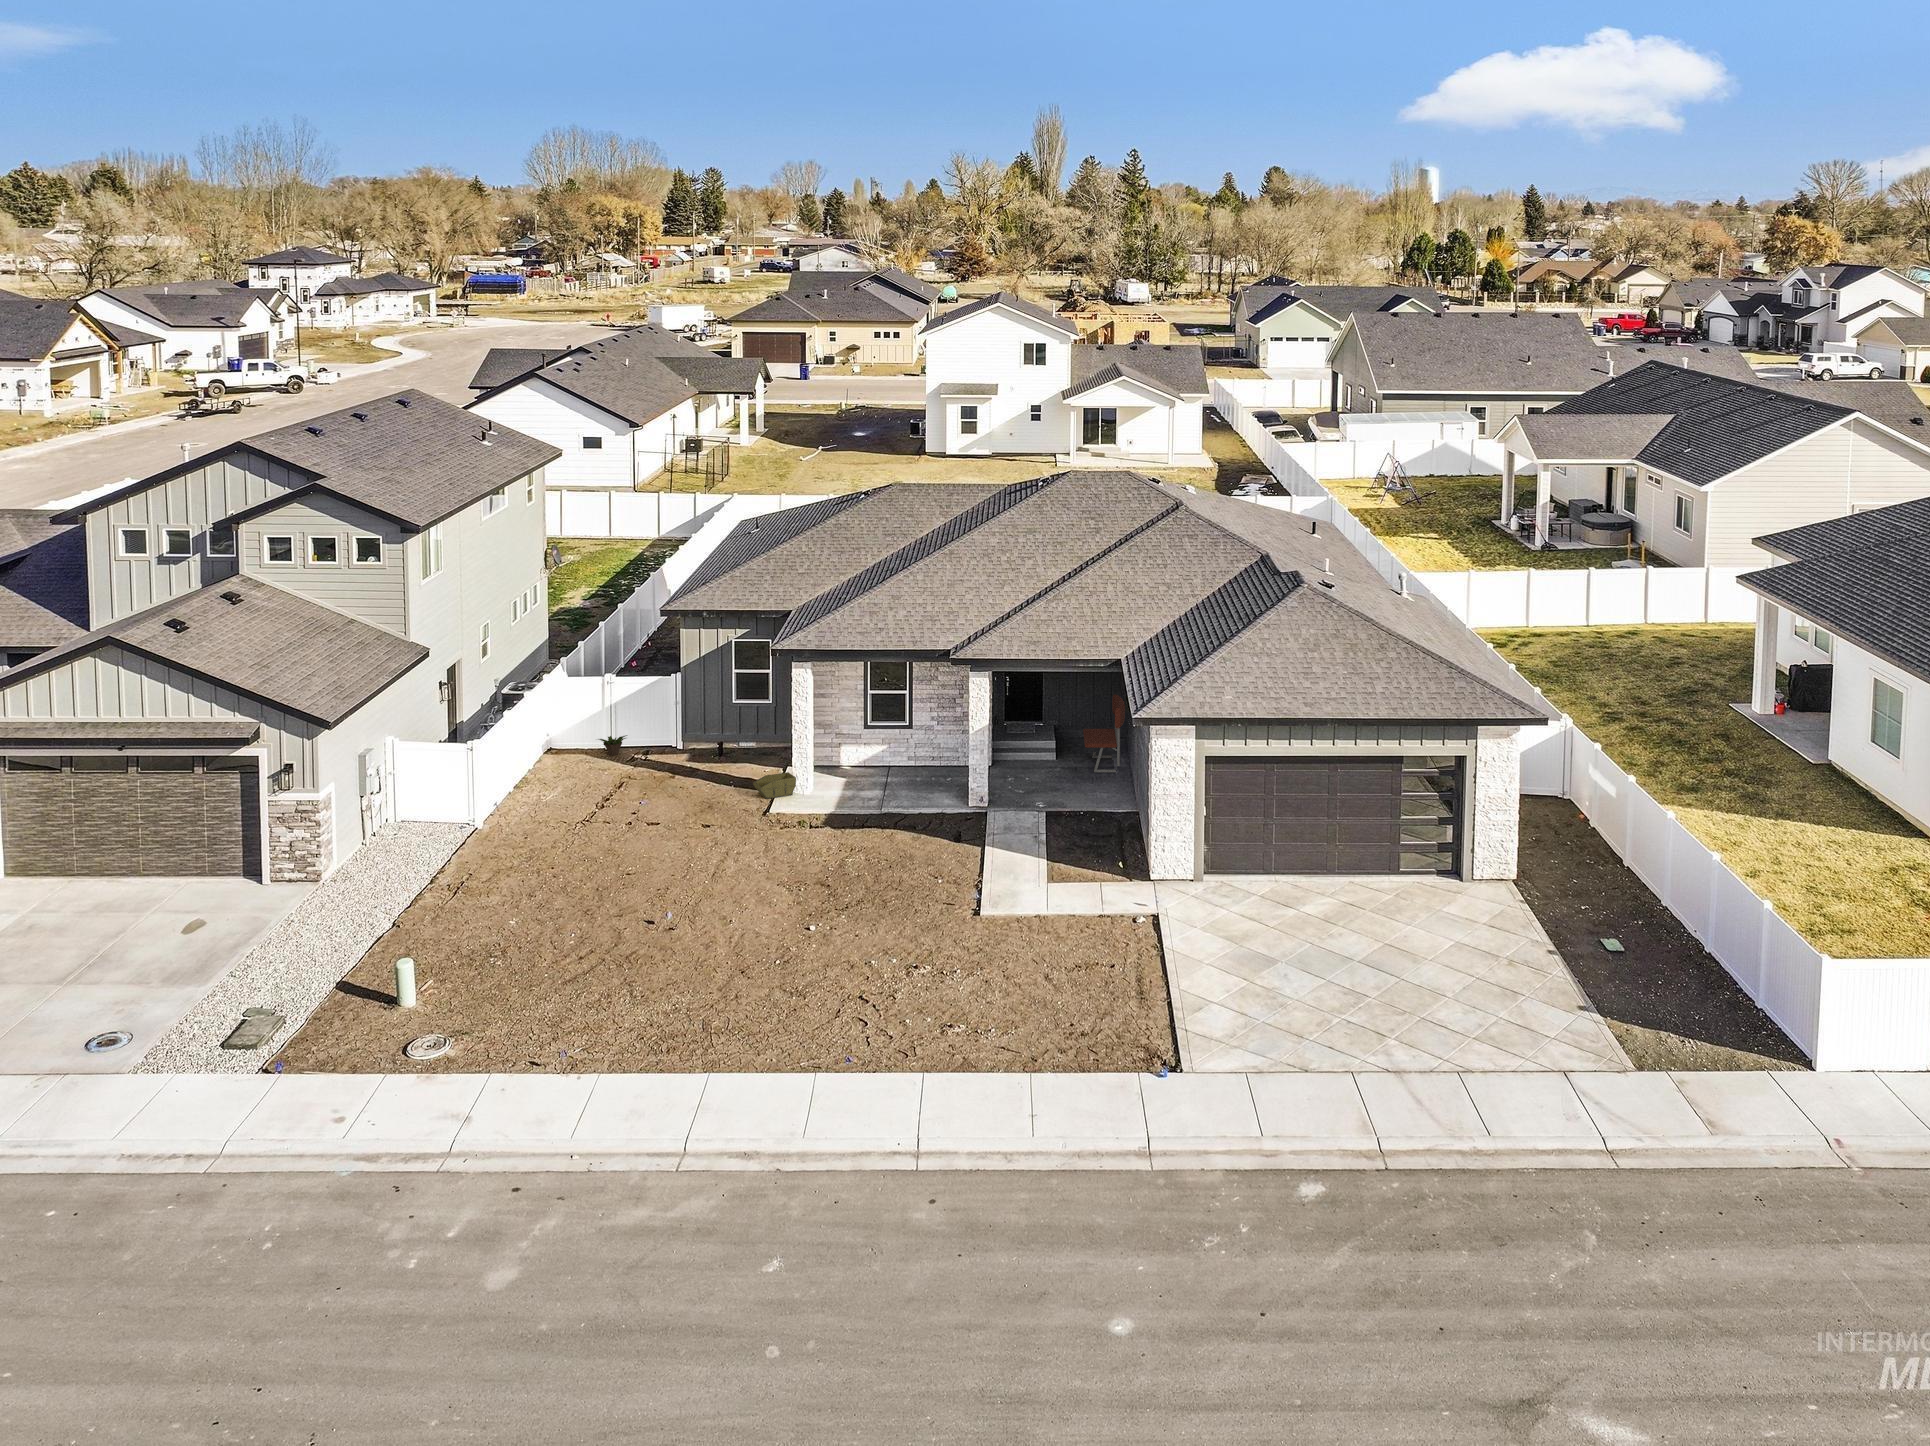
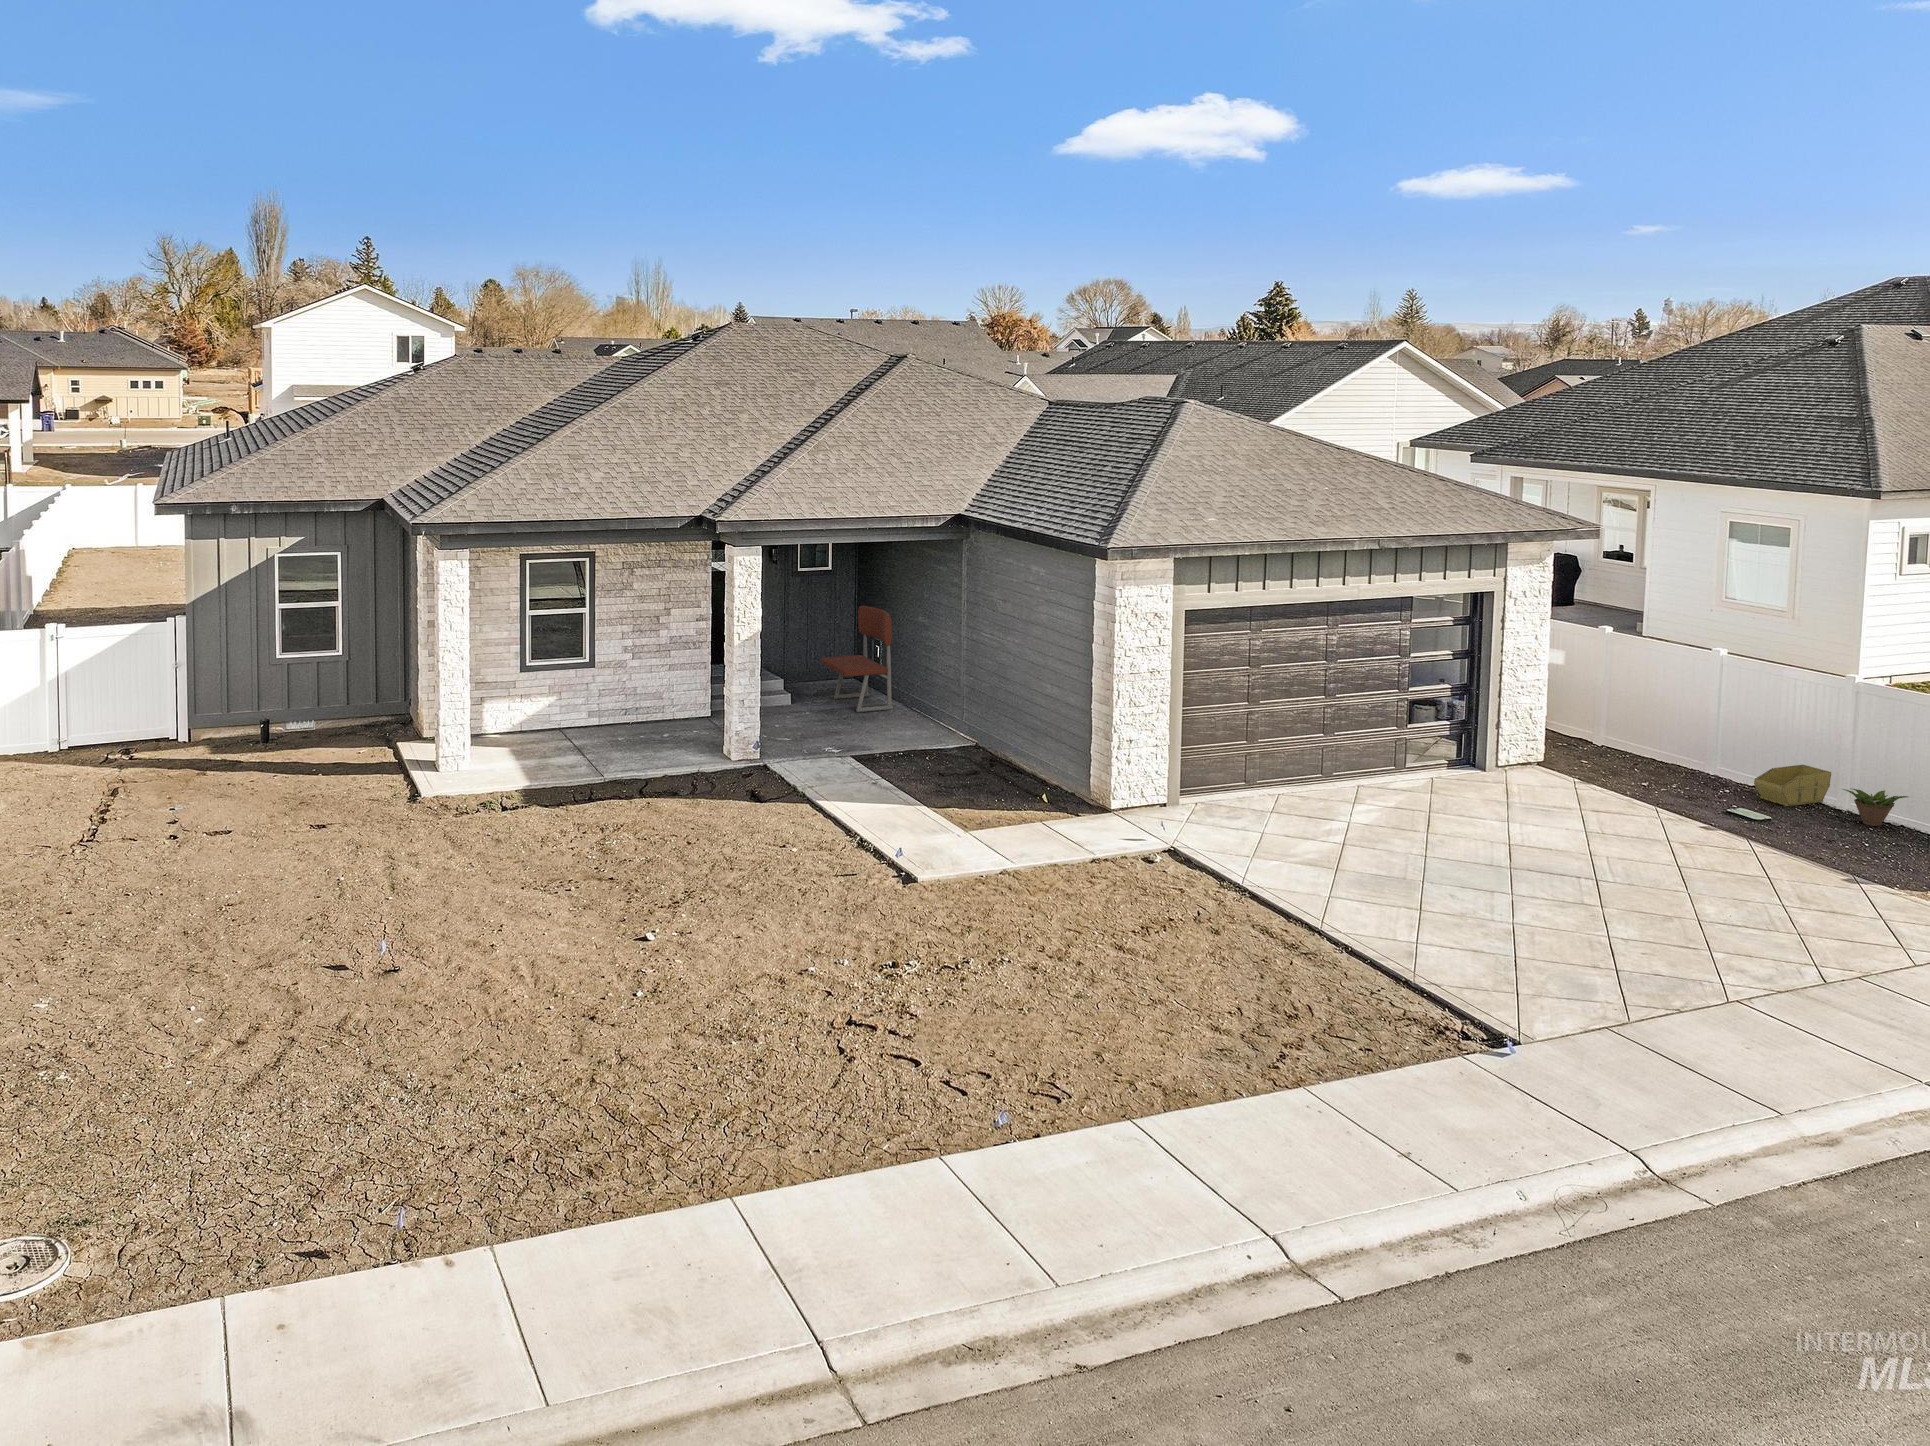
decorative plant: present [599,735,627,755] -> present [1843,789,1908,826]
storage bin: present [753,772,796,799] -> present [1754,765,1831,806]

